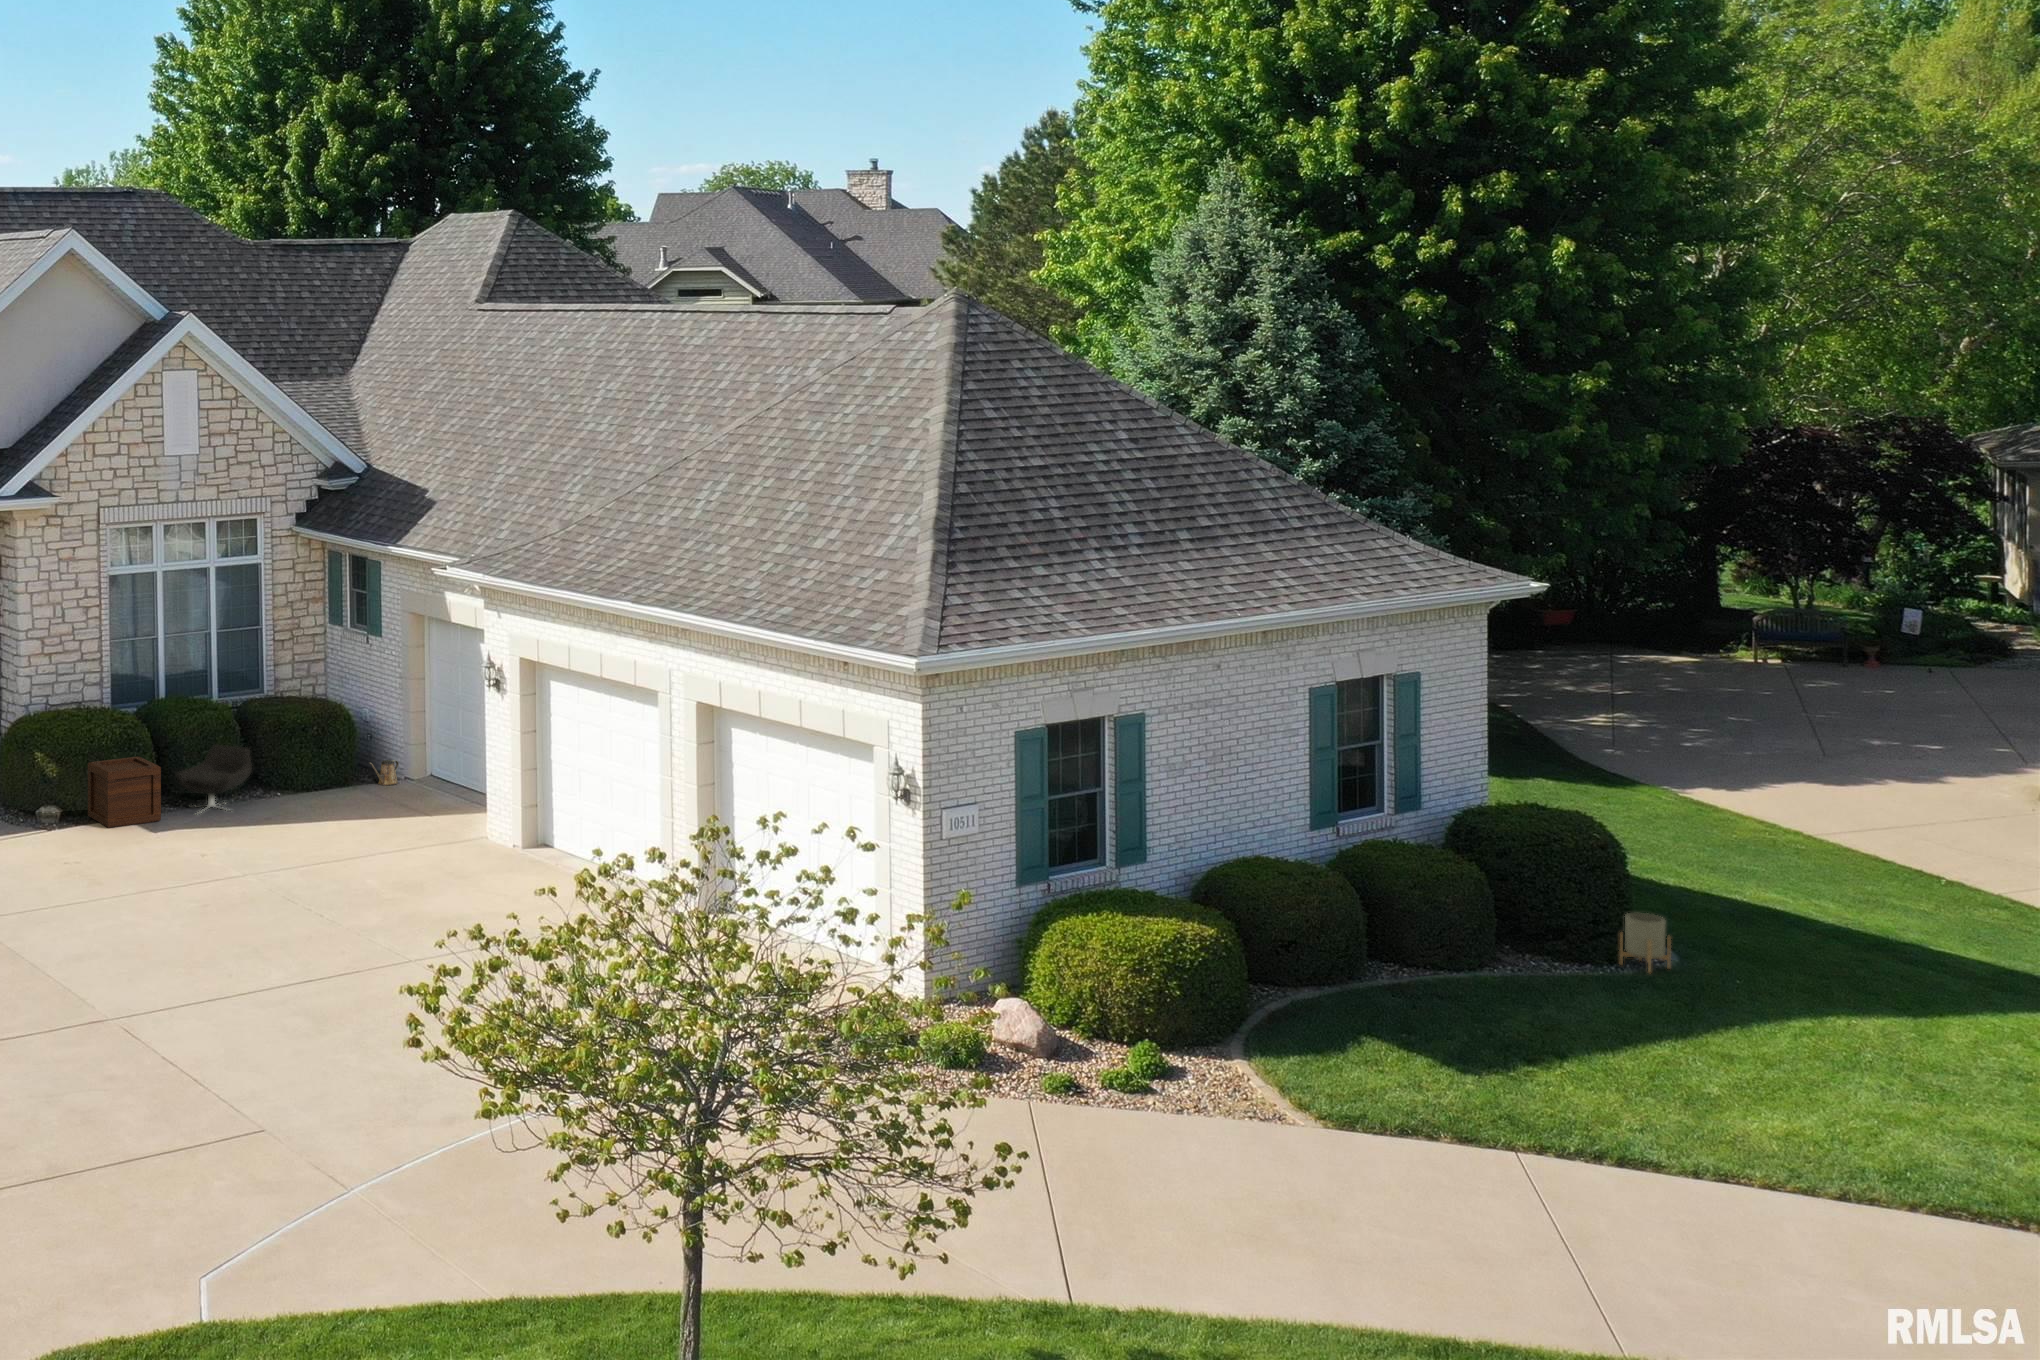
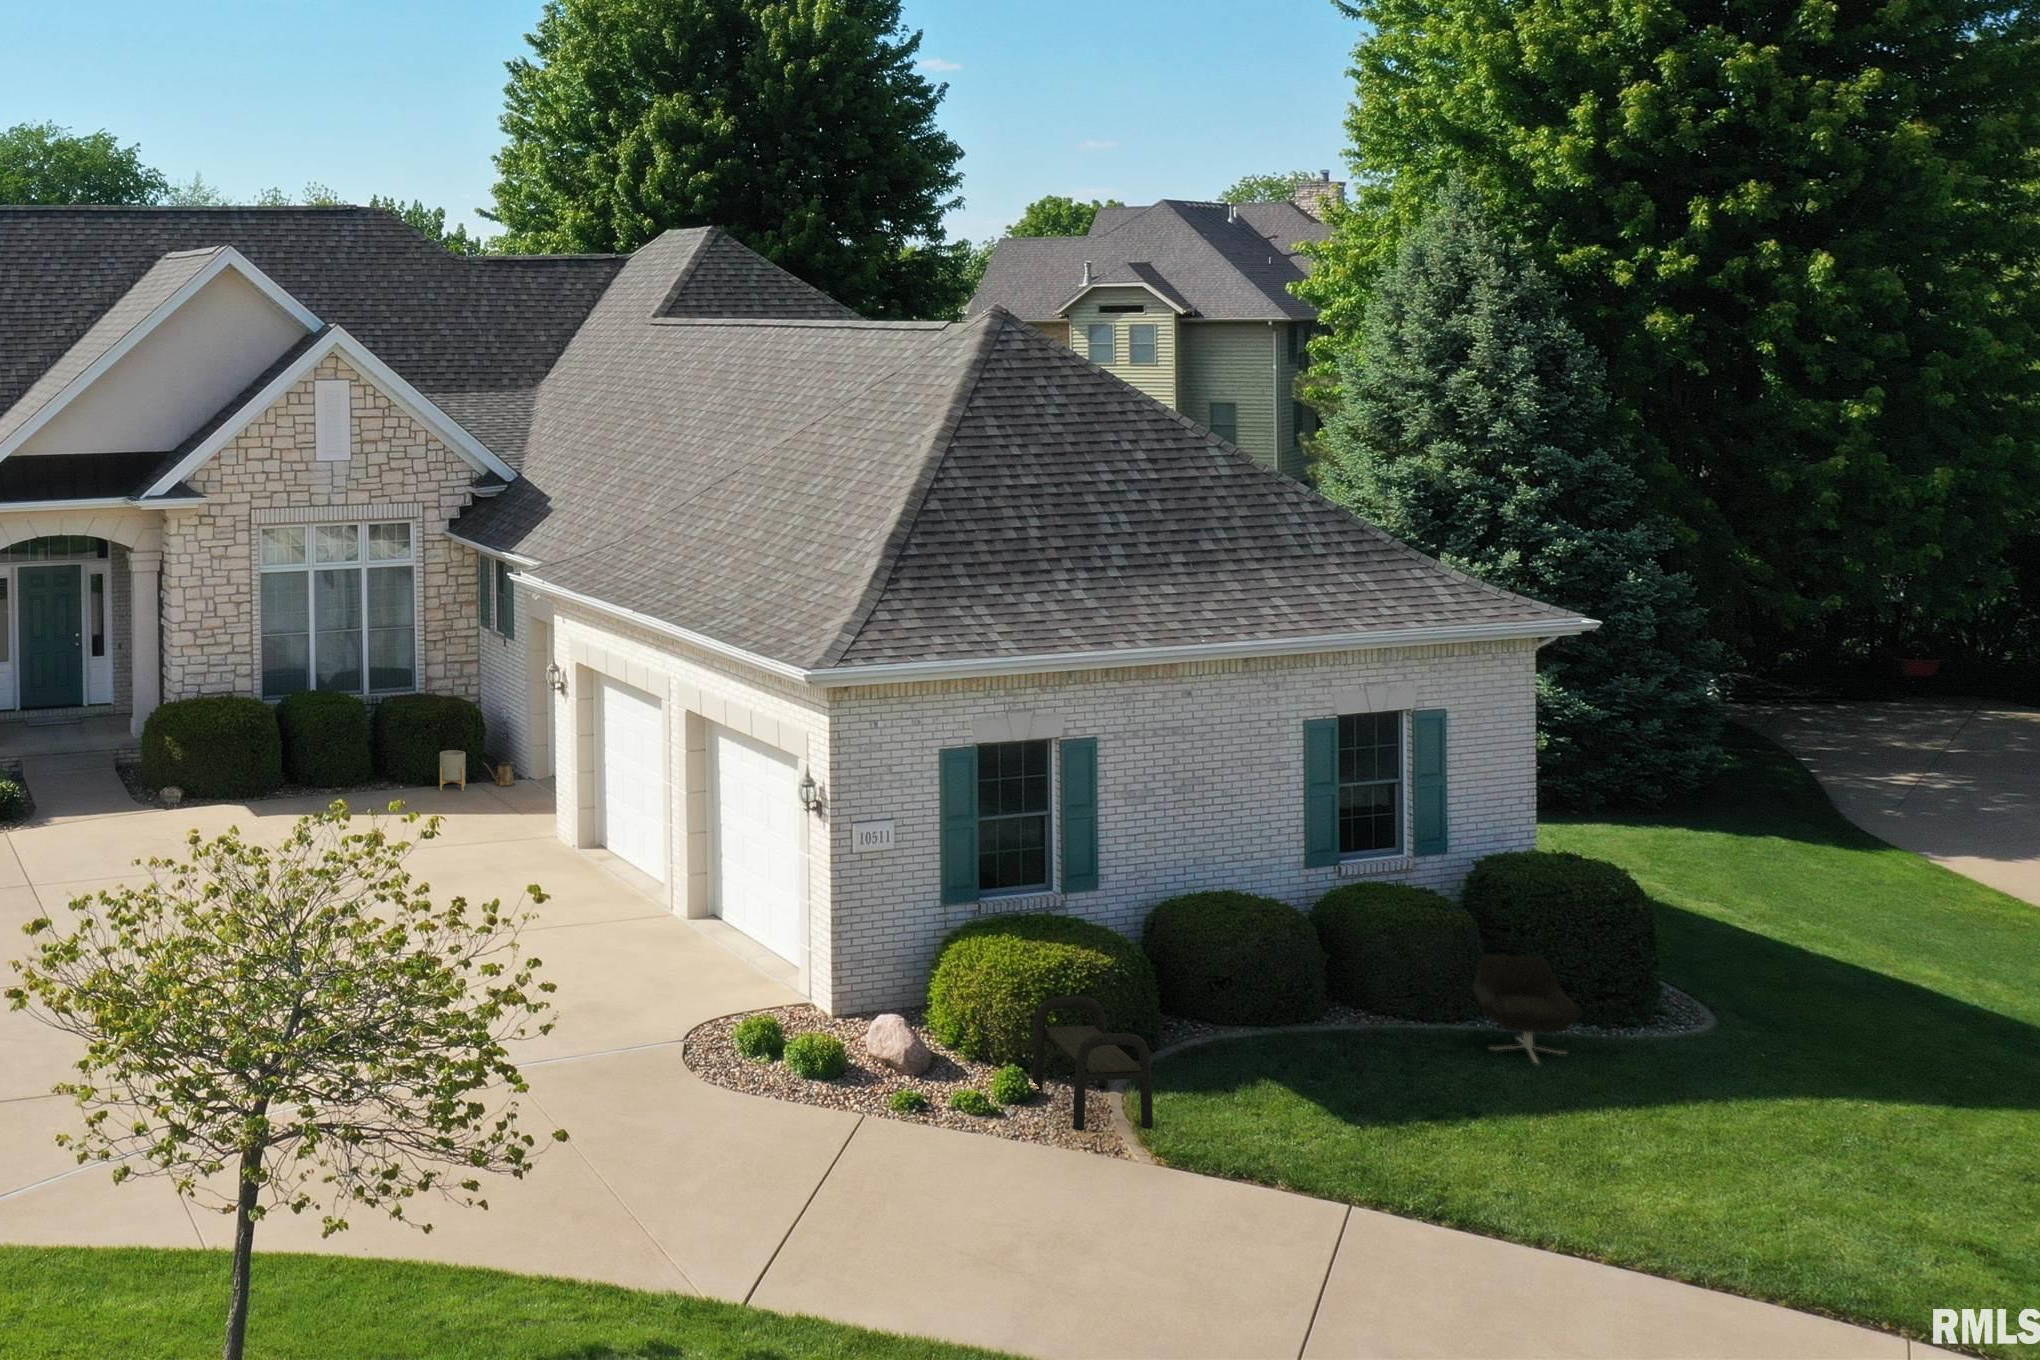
lounge chair: present [176,744,252,810] -> present [1474,955,1582,1063]
wooden crate: present [88,756,161,828] -> none [204,745,266,811]
planter: present [1620,913,1670,972] -> present [440,750,466,791]
bench: none [1170,969,1314,1103] -> present [1032,996,1153,1131]

